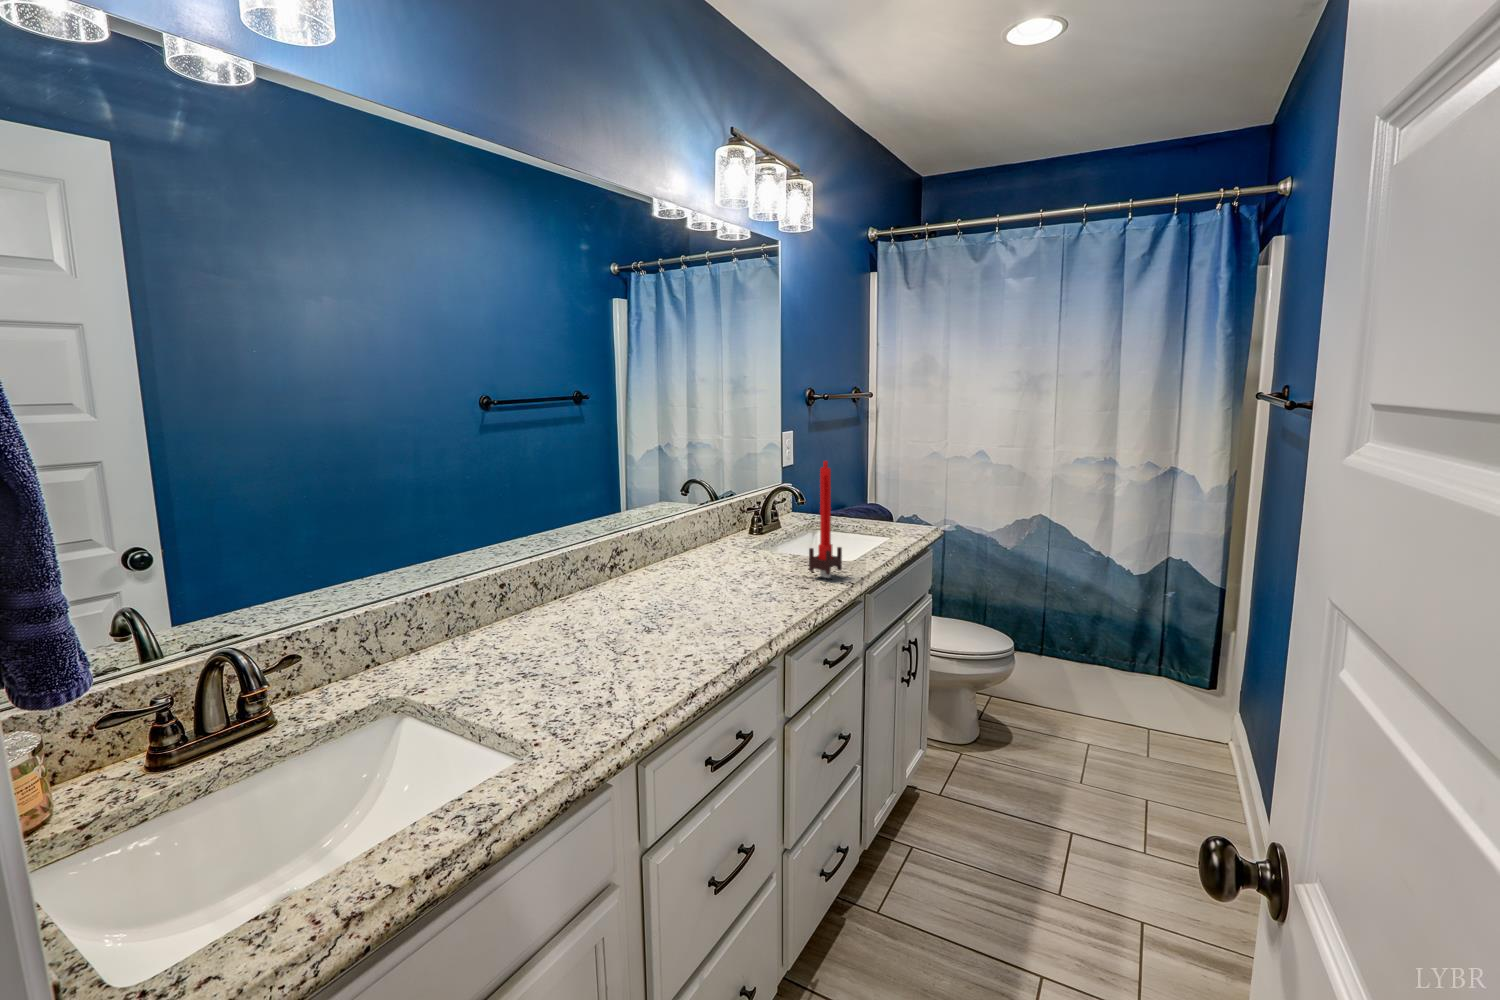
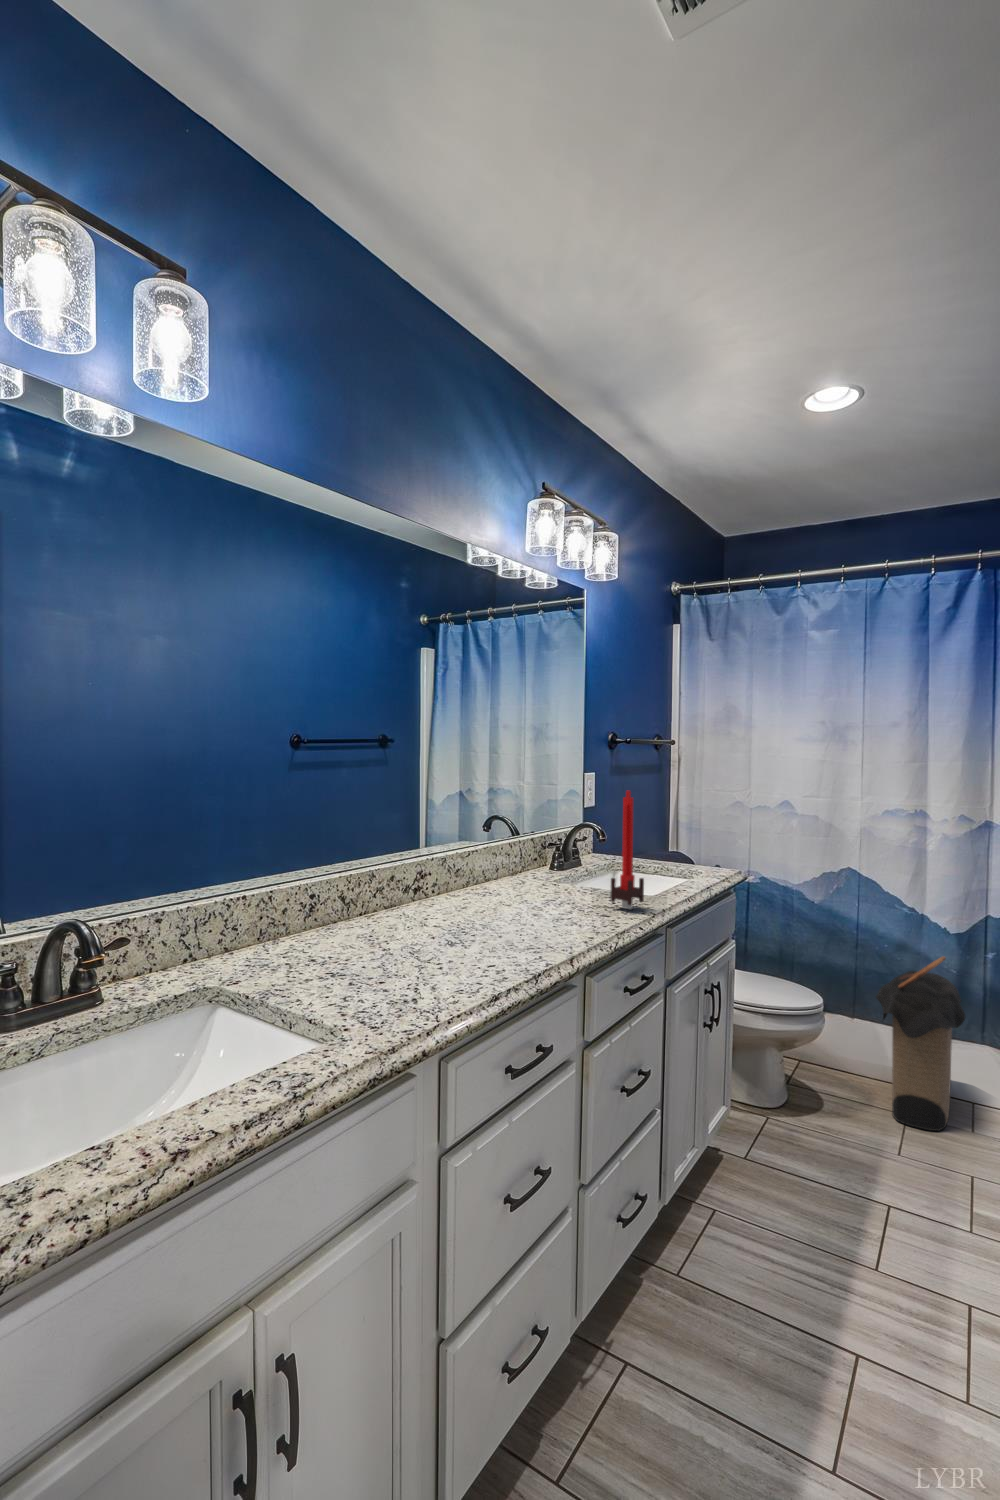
laundry hamper: none [1057,596,1137,752] -> present [876,956,965,1131]

